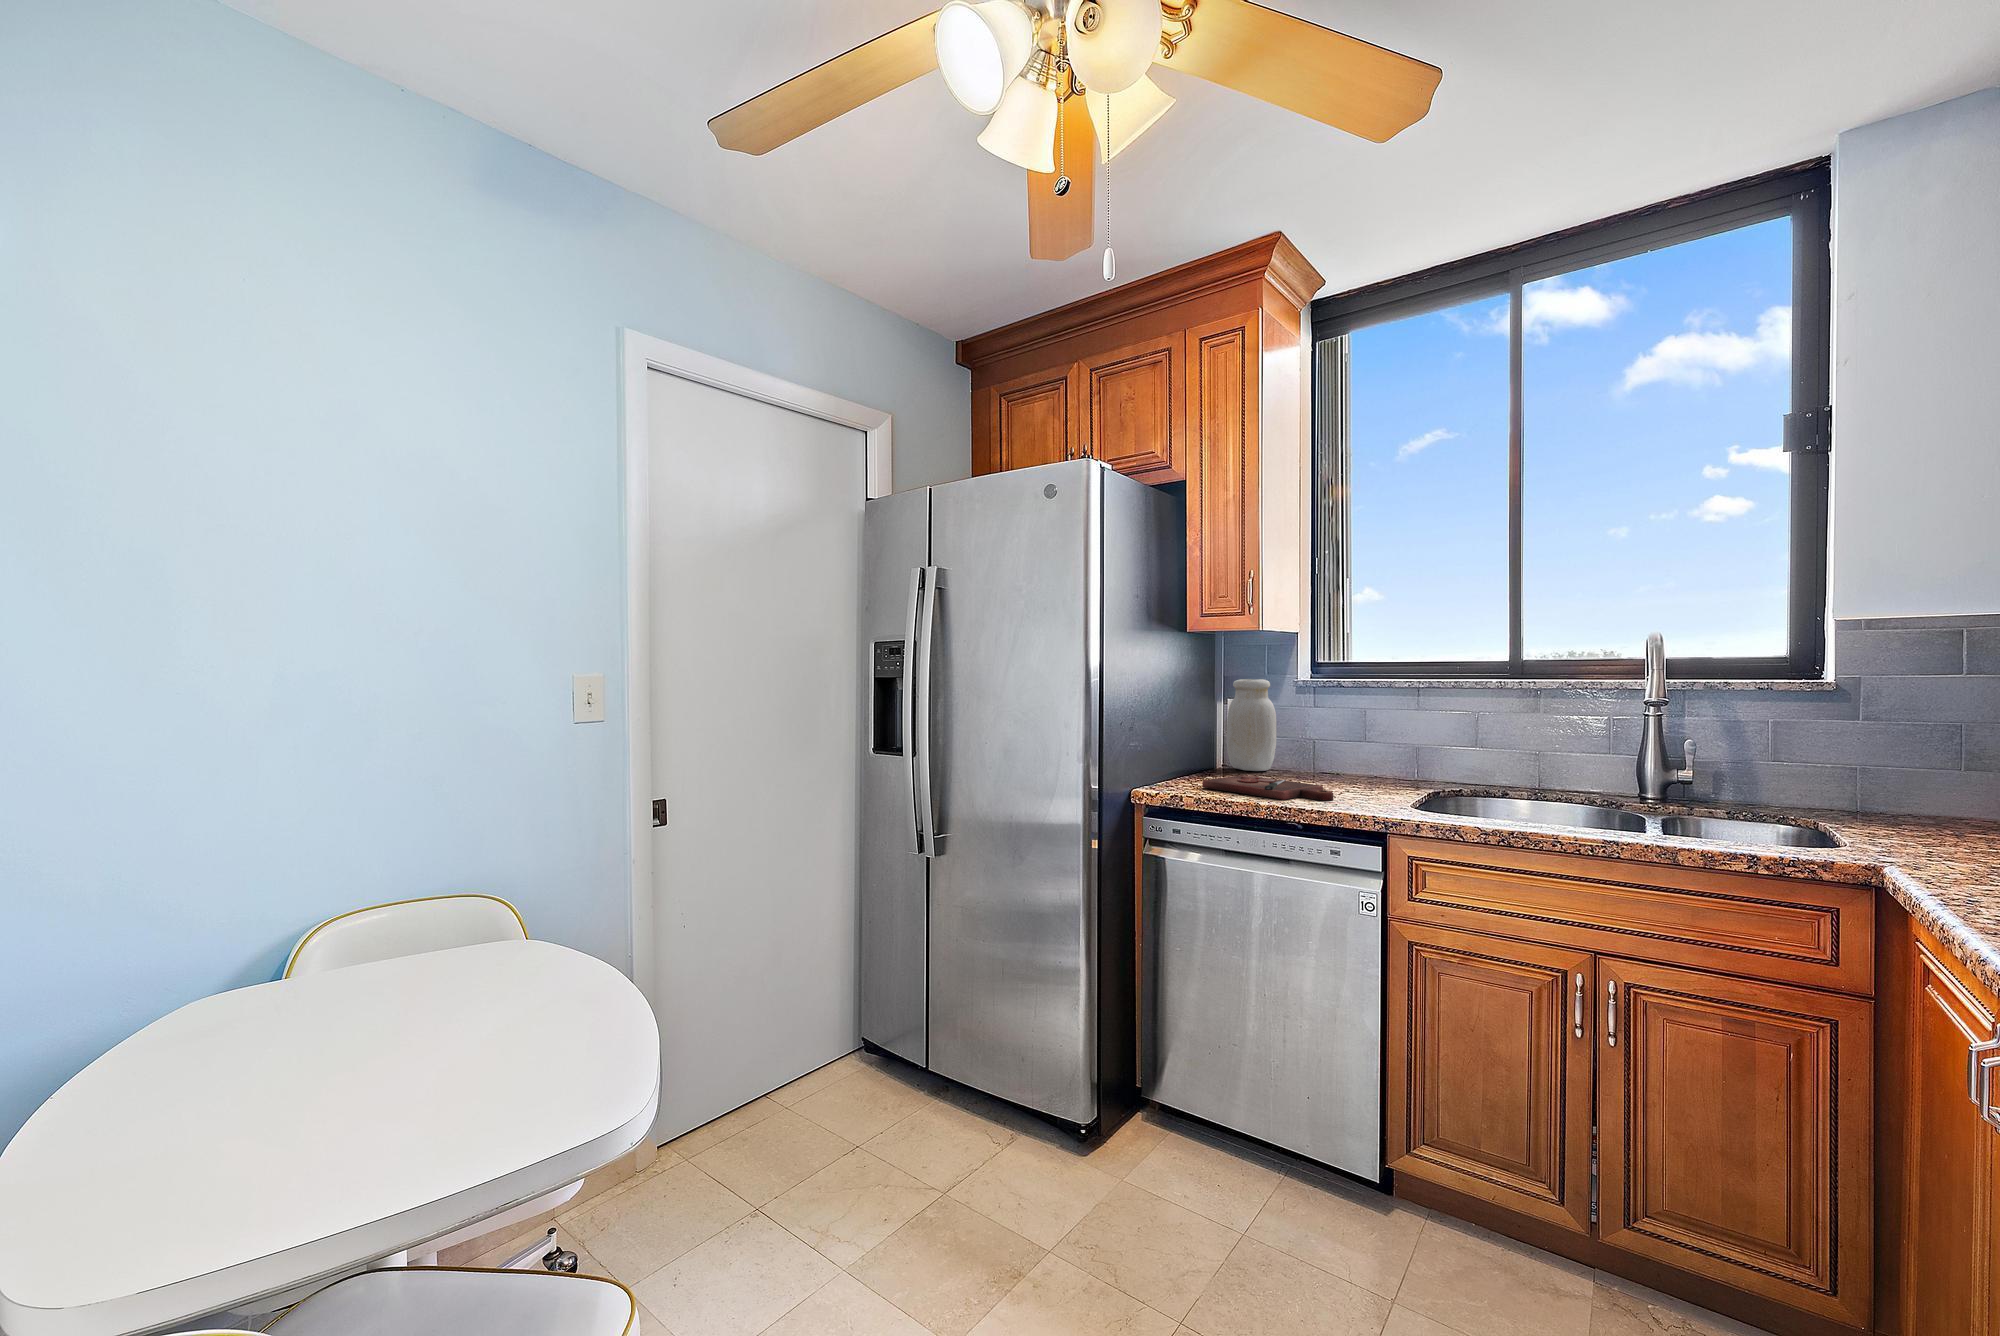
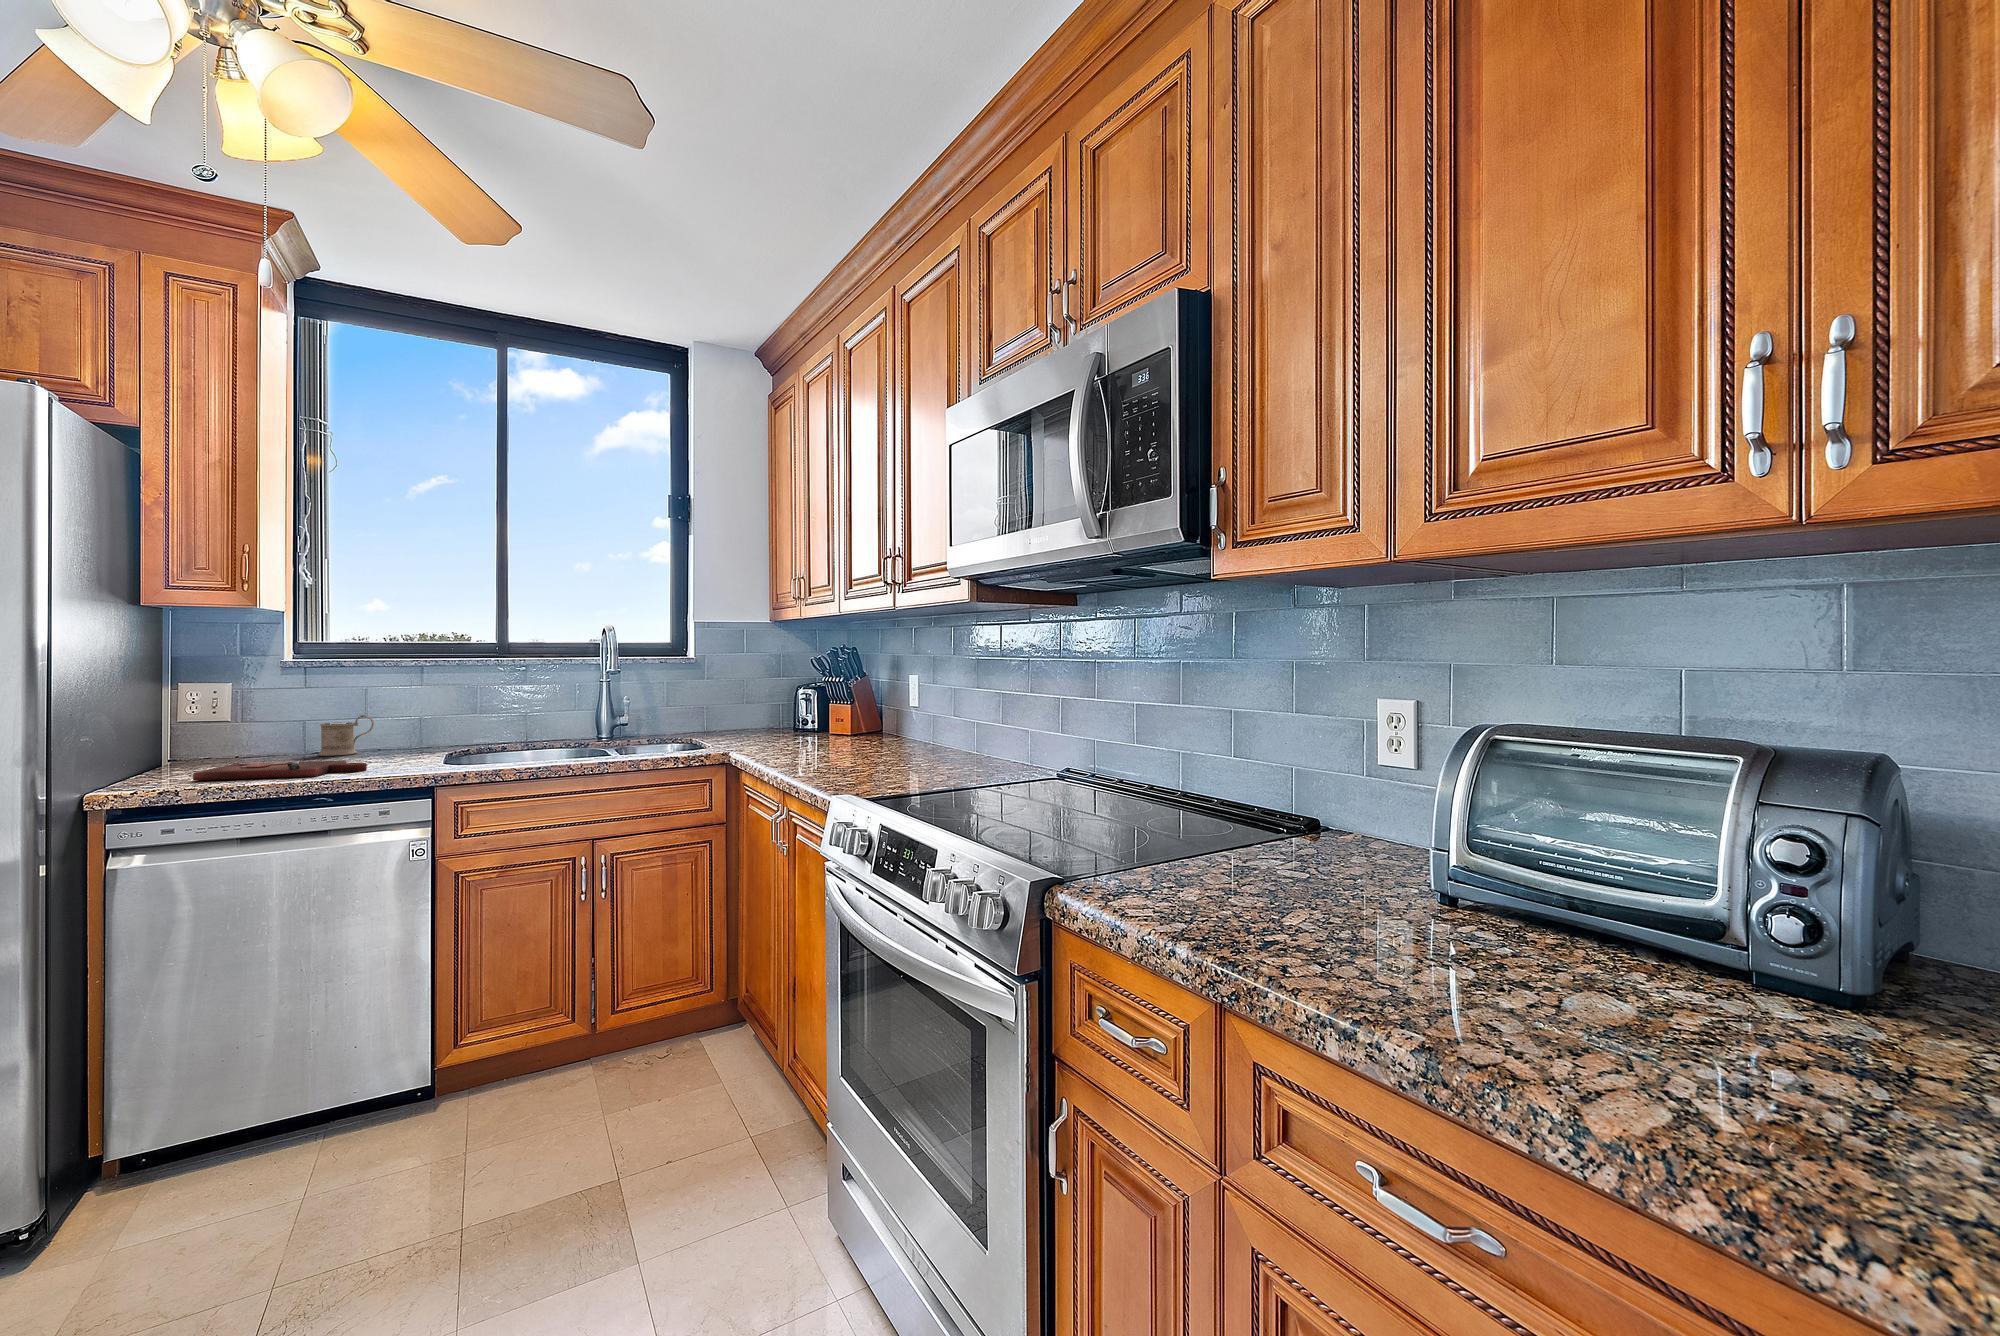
jar: present [1227,679,1277,771] -> none [187,661,258,762]
mug: none [1321,737,1371,777] -> present [318,715,374,756]

